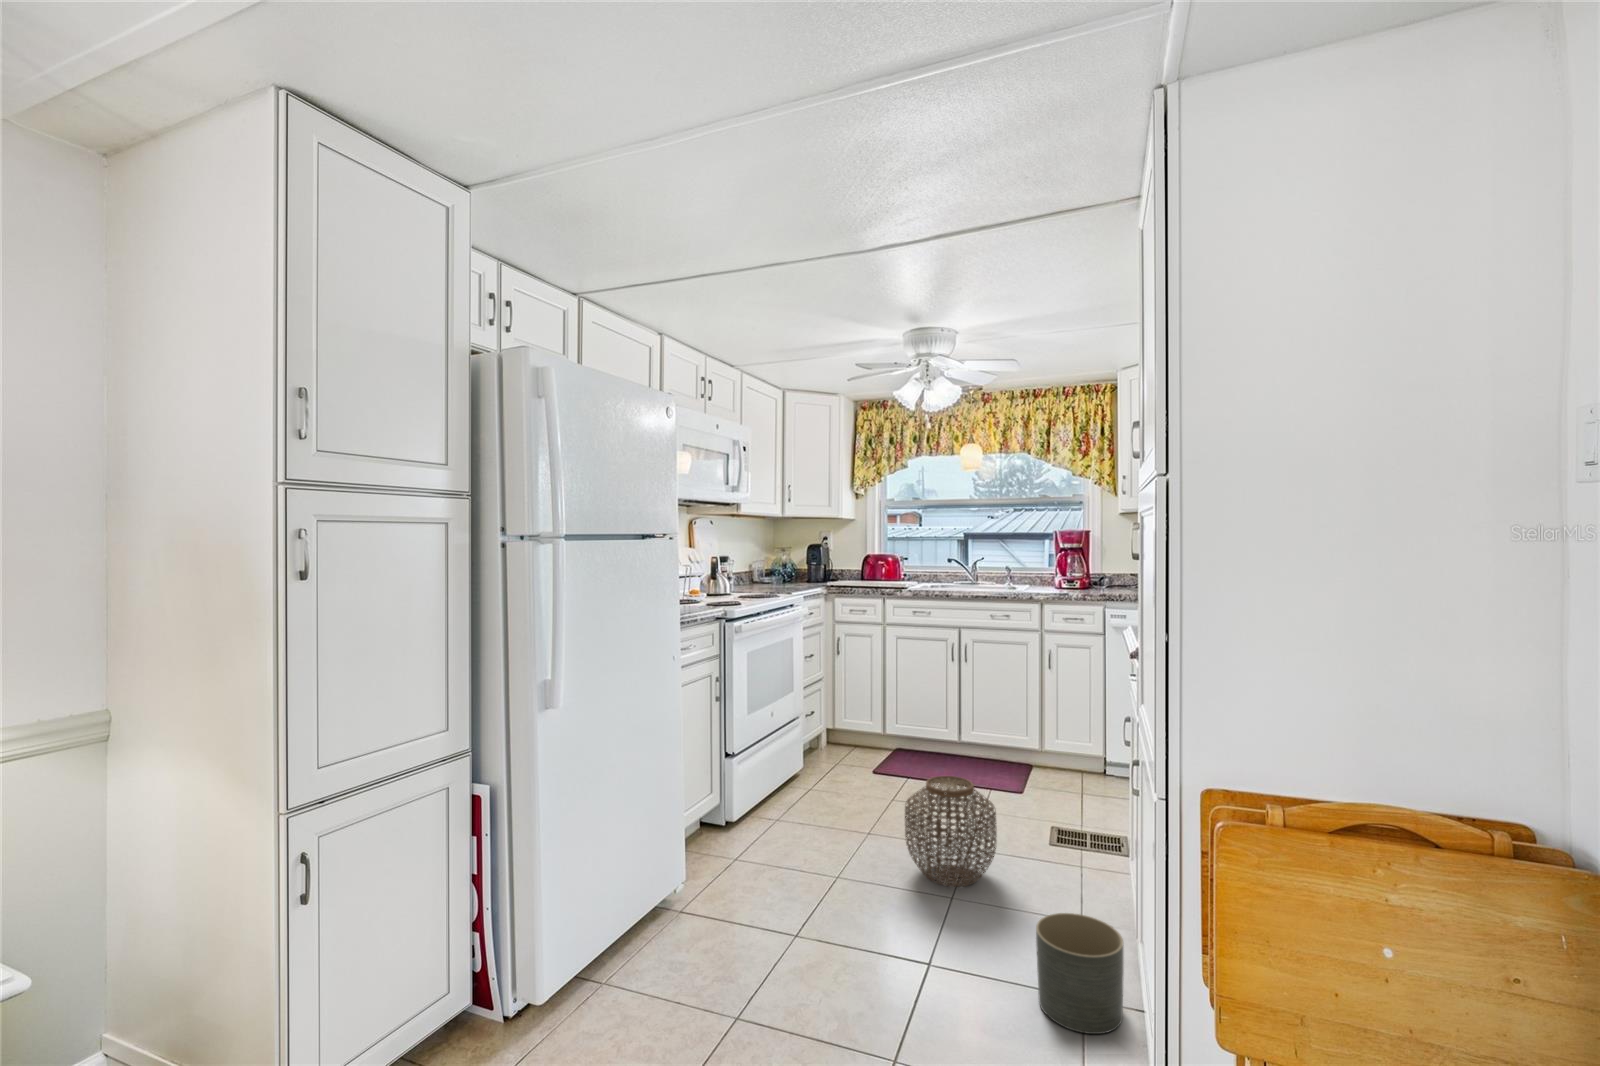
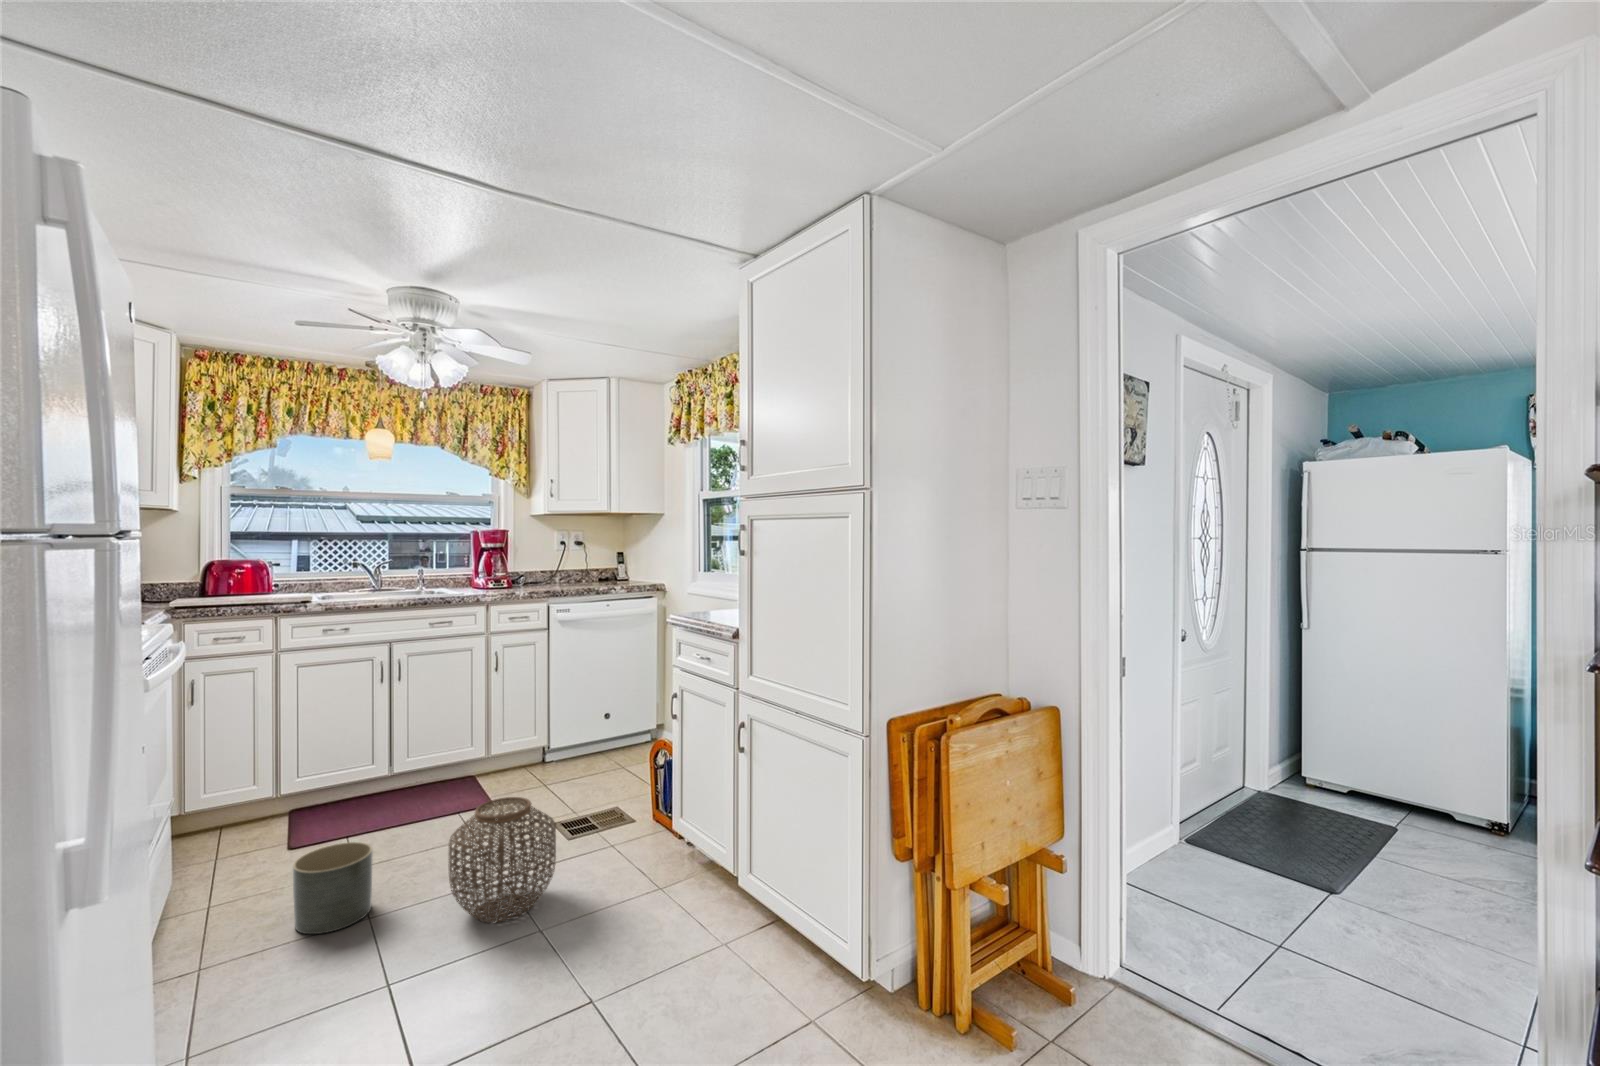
planter: present [1036,913,1124,1034] -> present [293,842,373,934]

